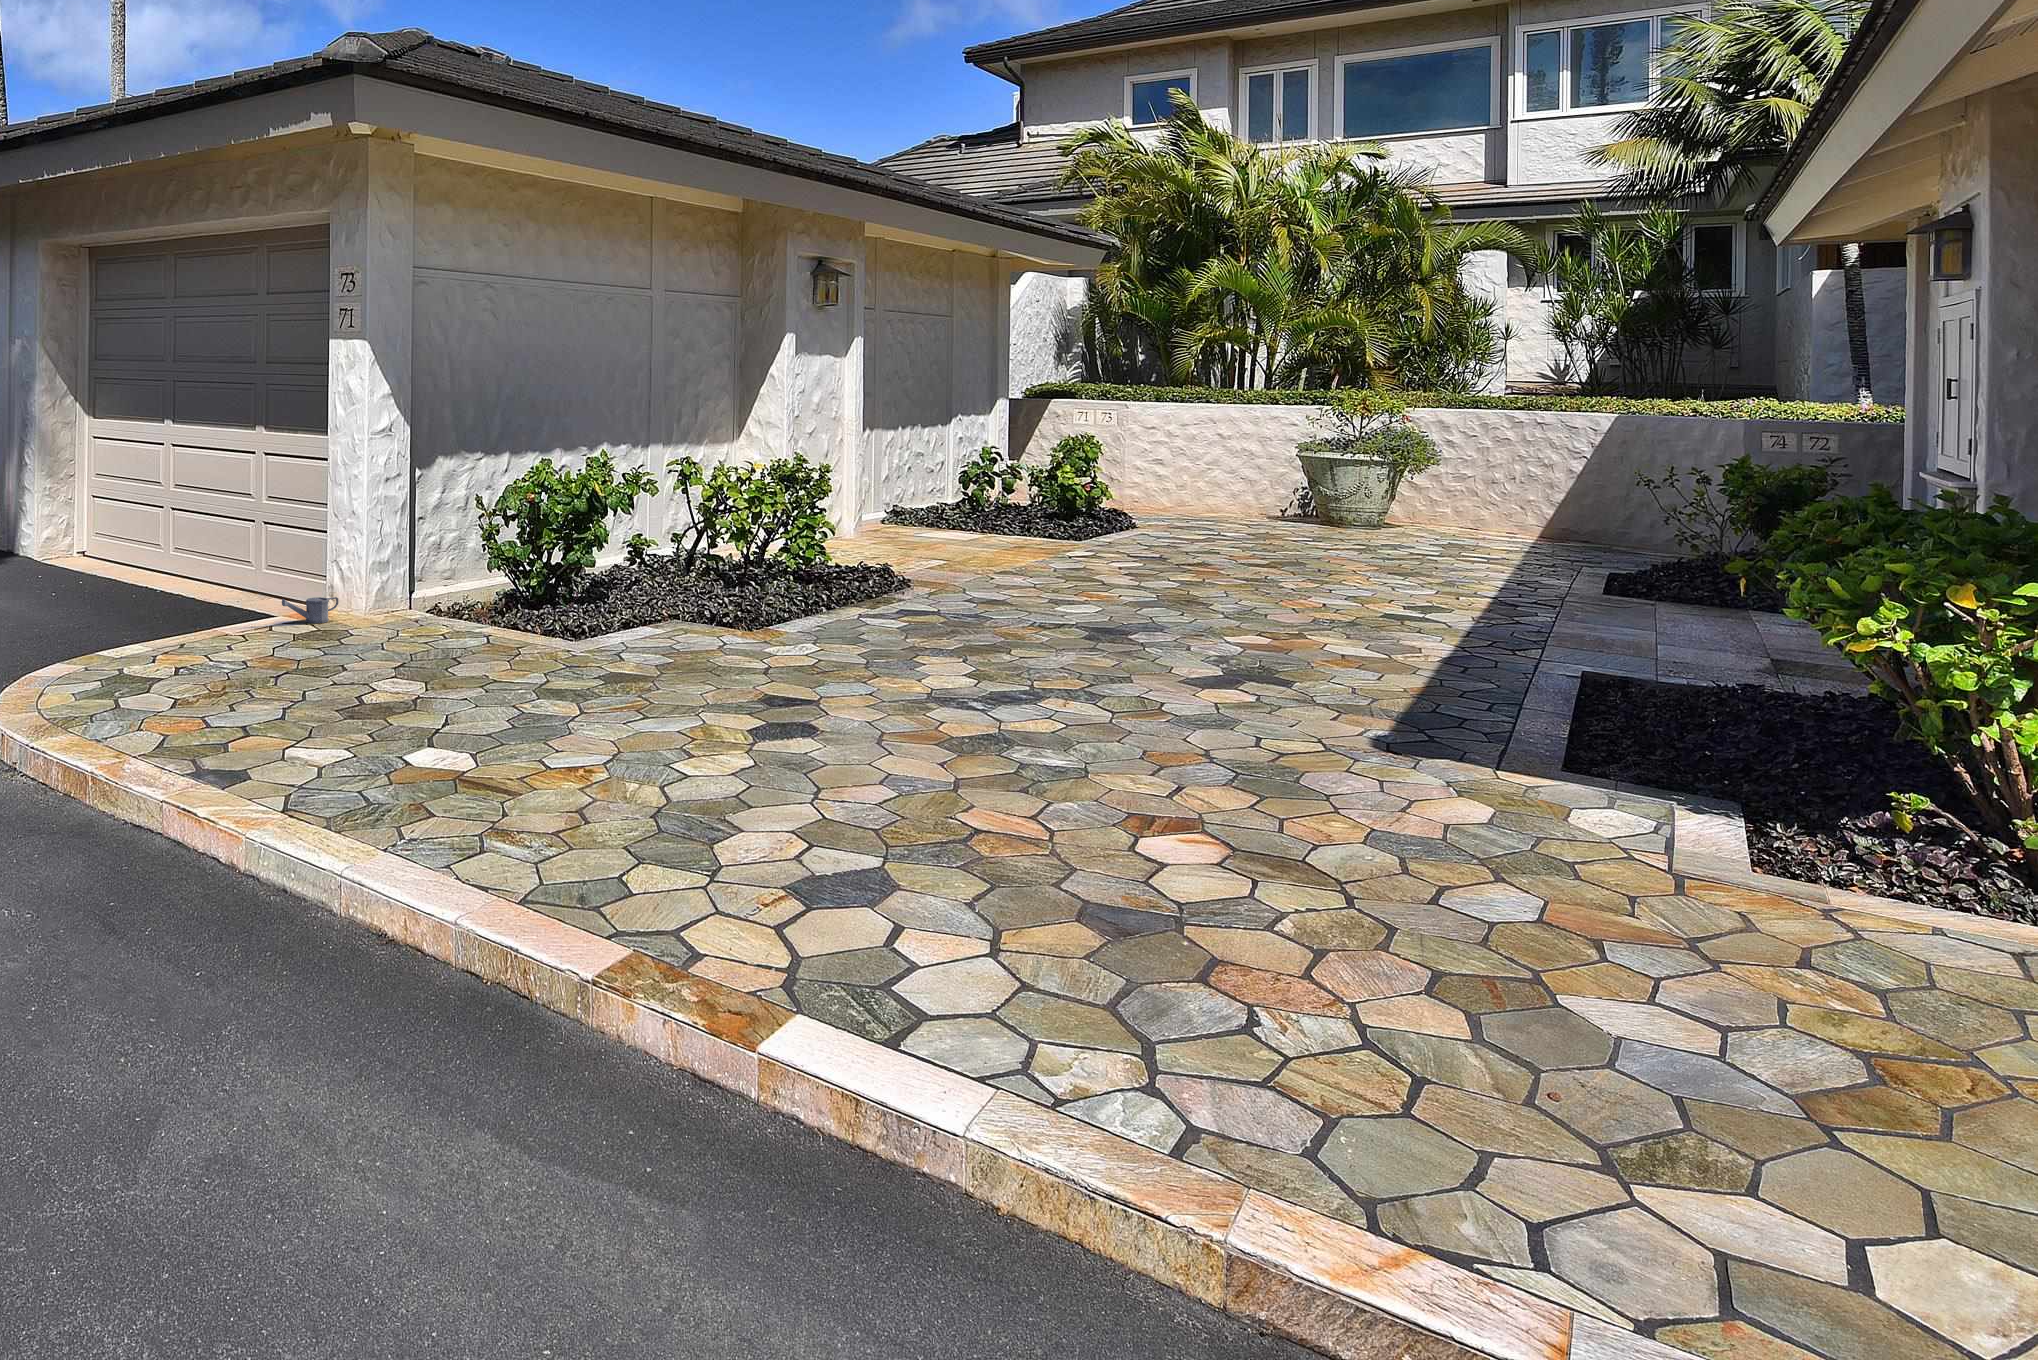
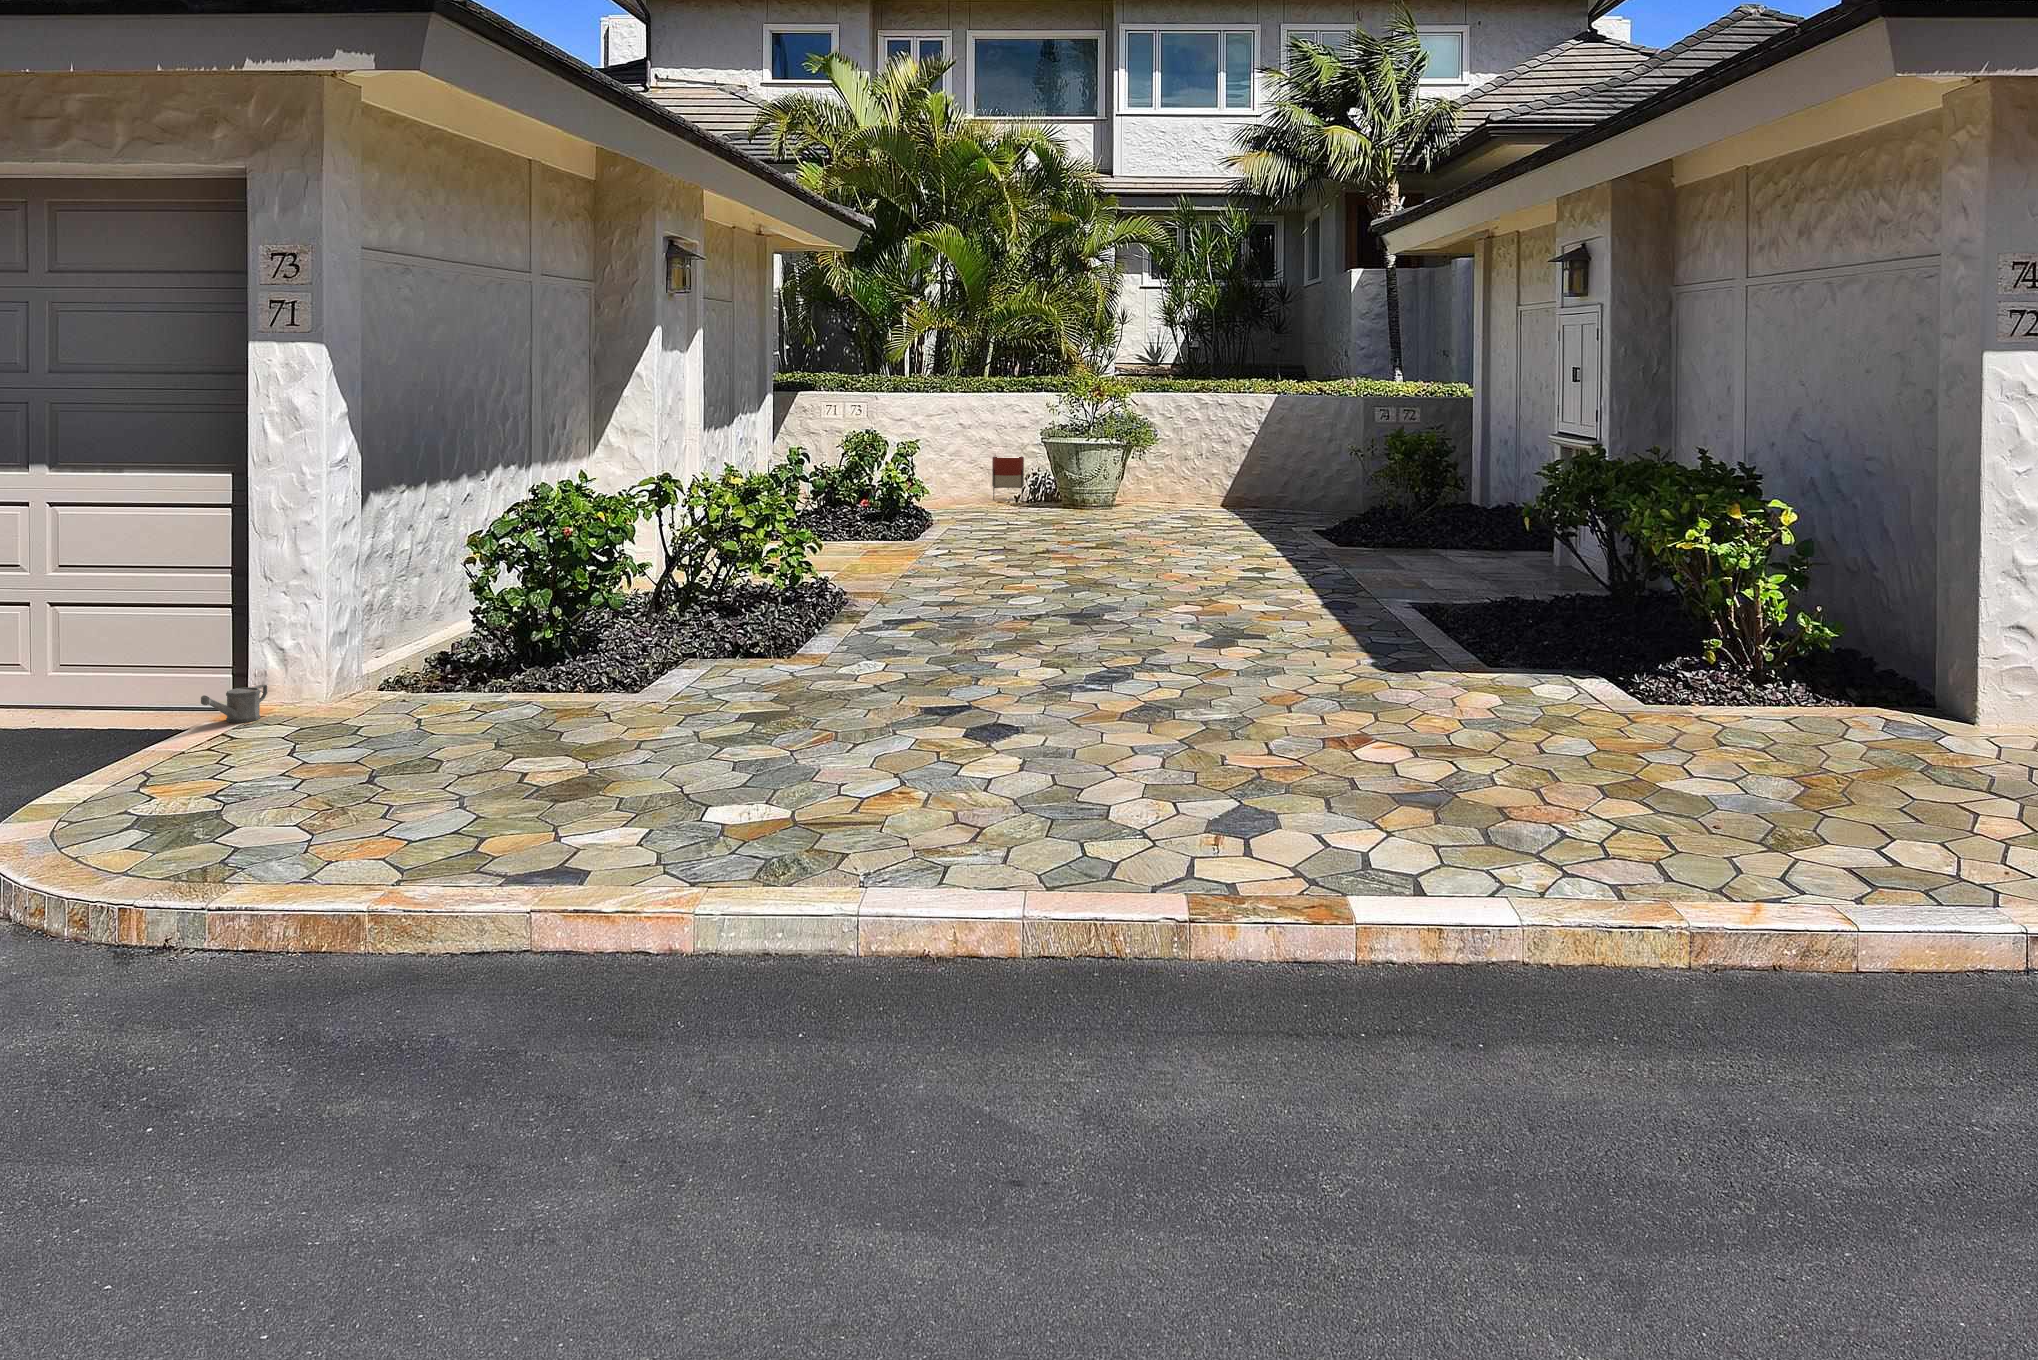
planter: none [1246,469,1284,517] -> present [992,456,1024,500]

